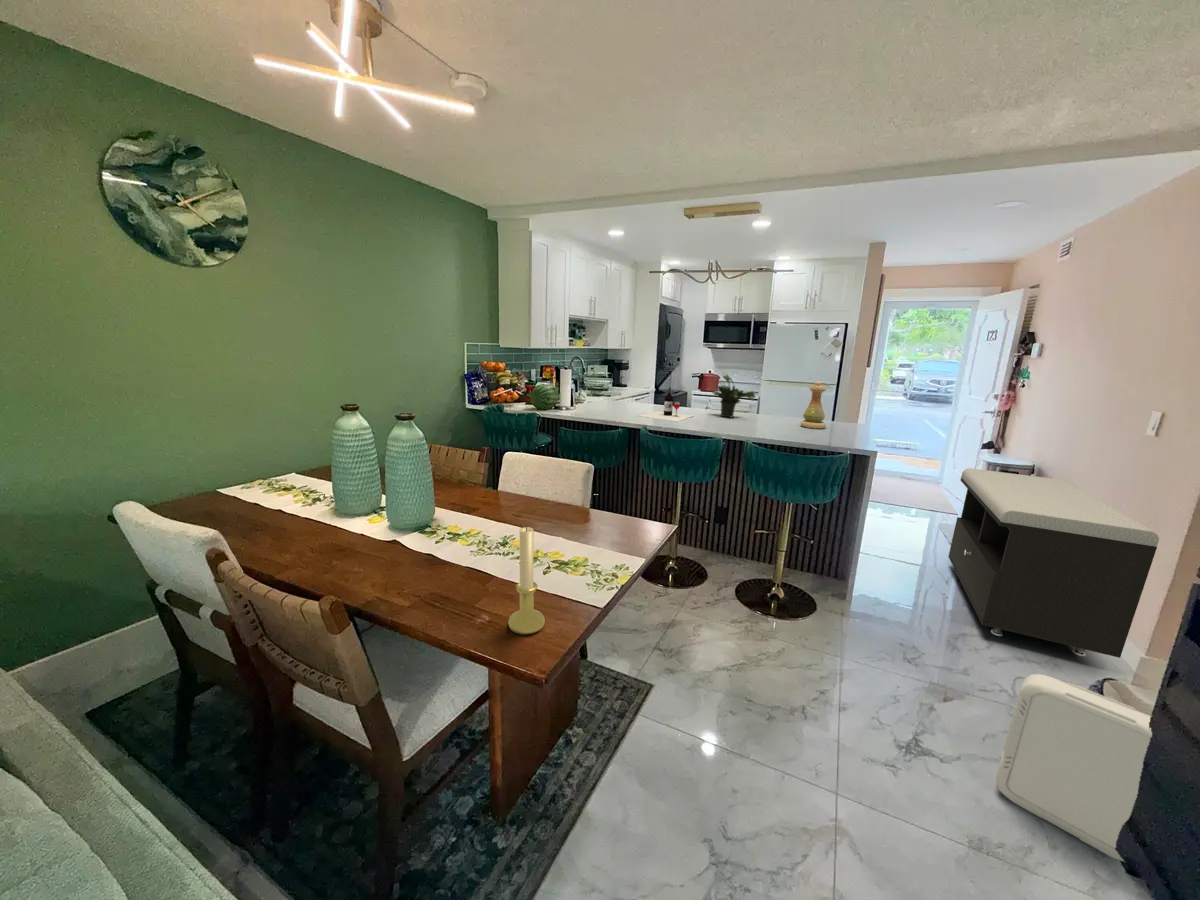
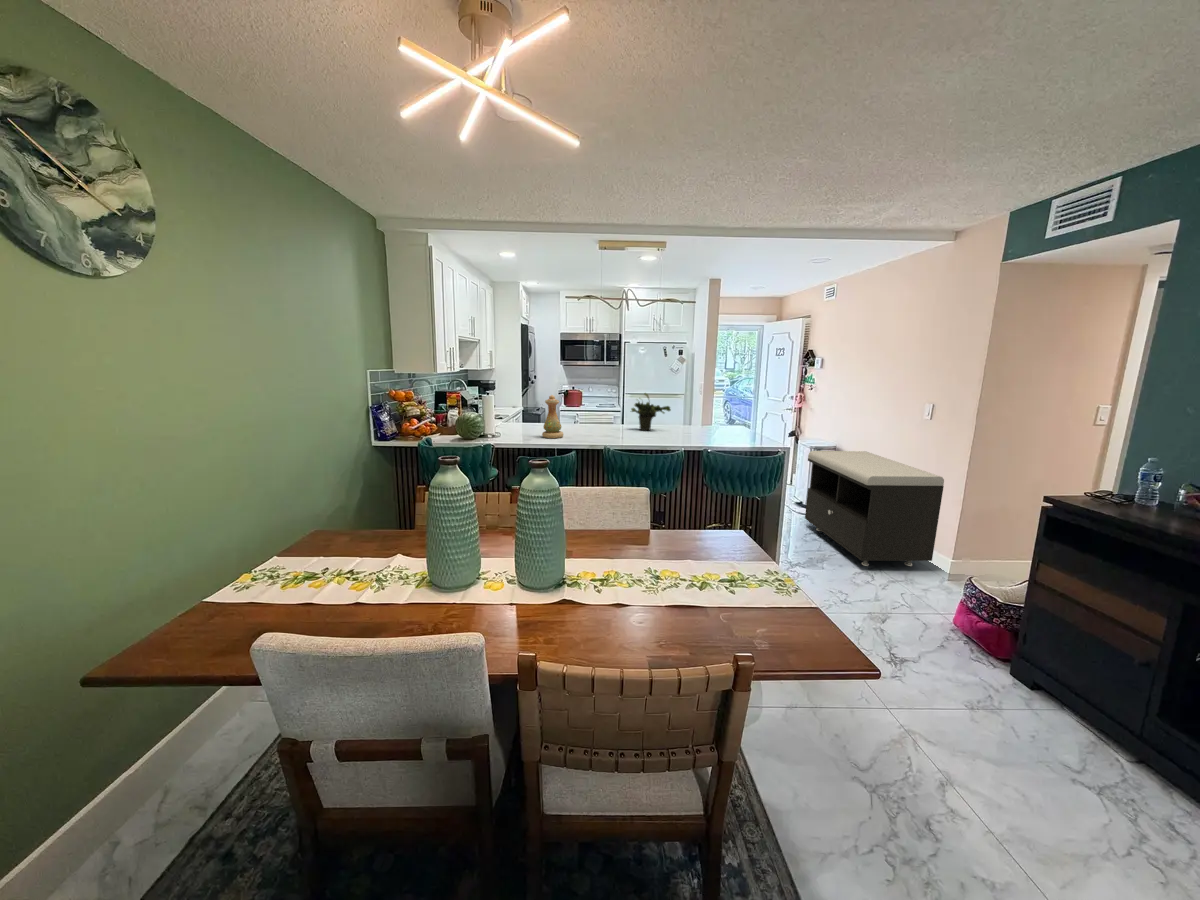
vase: present [801,381,826,429] -> present [542,395,563,438]
wine bottle: present [639,388,692,421] -> none [578,408,621,438]
candle holder: present [508,526,545,635] -> none [776,543,811,643]
air purifier: present [996,674,1152,861] -> none [940,577,1042,677]

